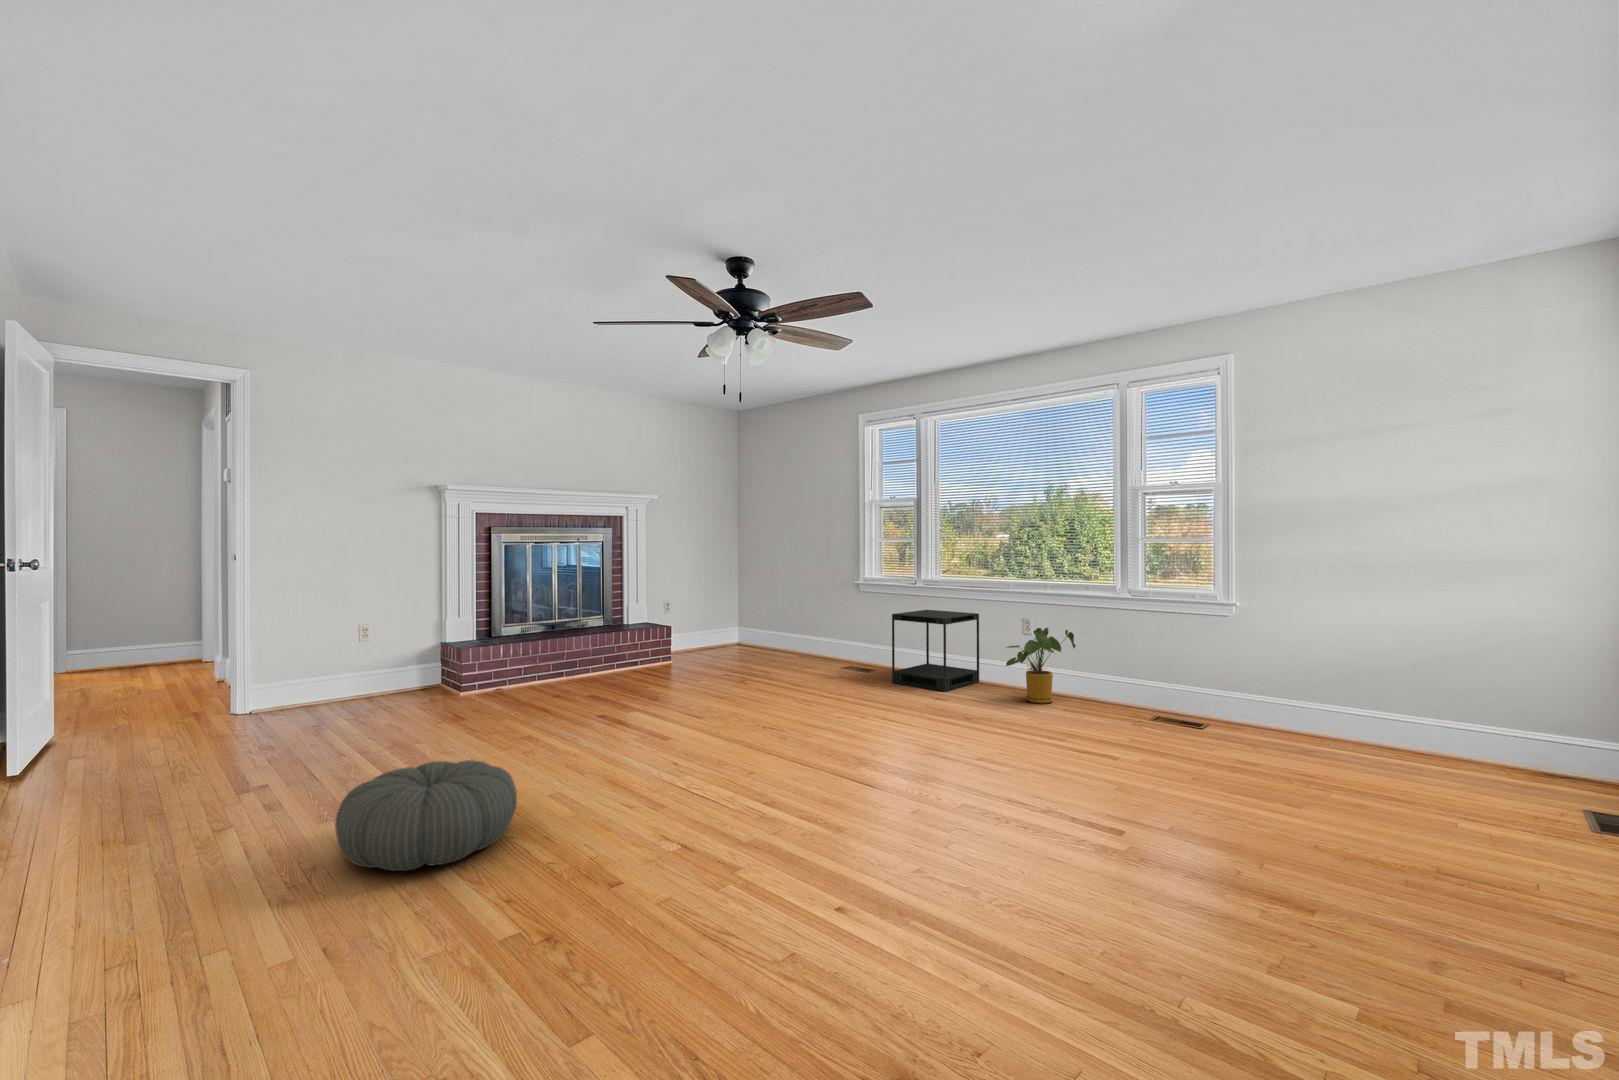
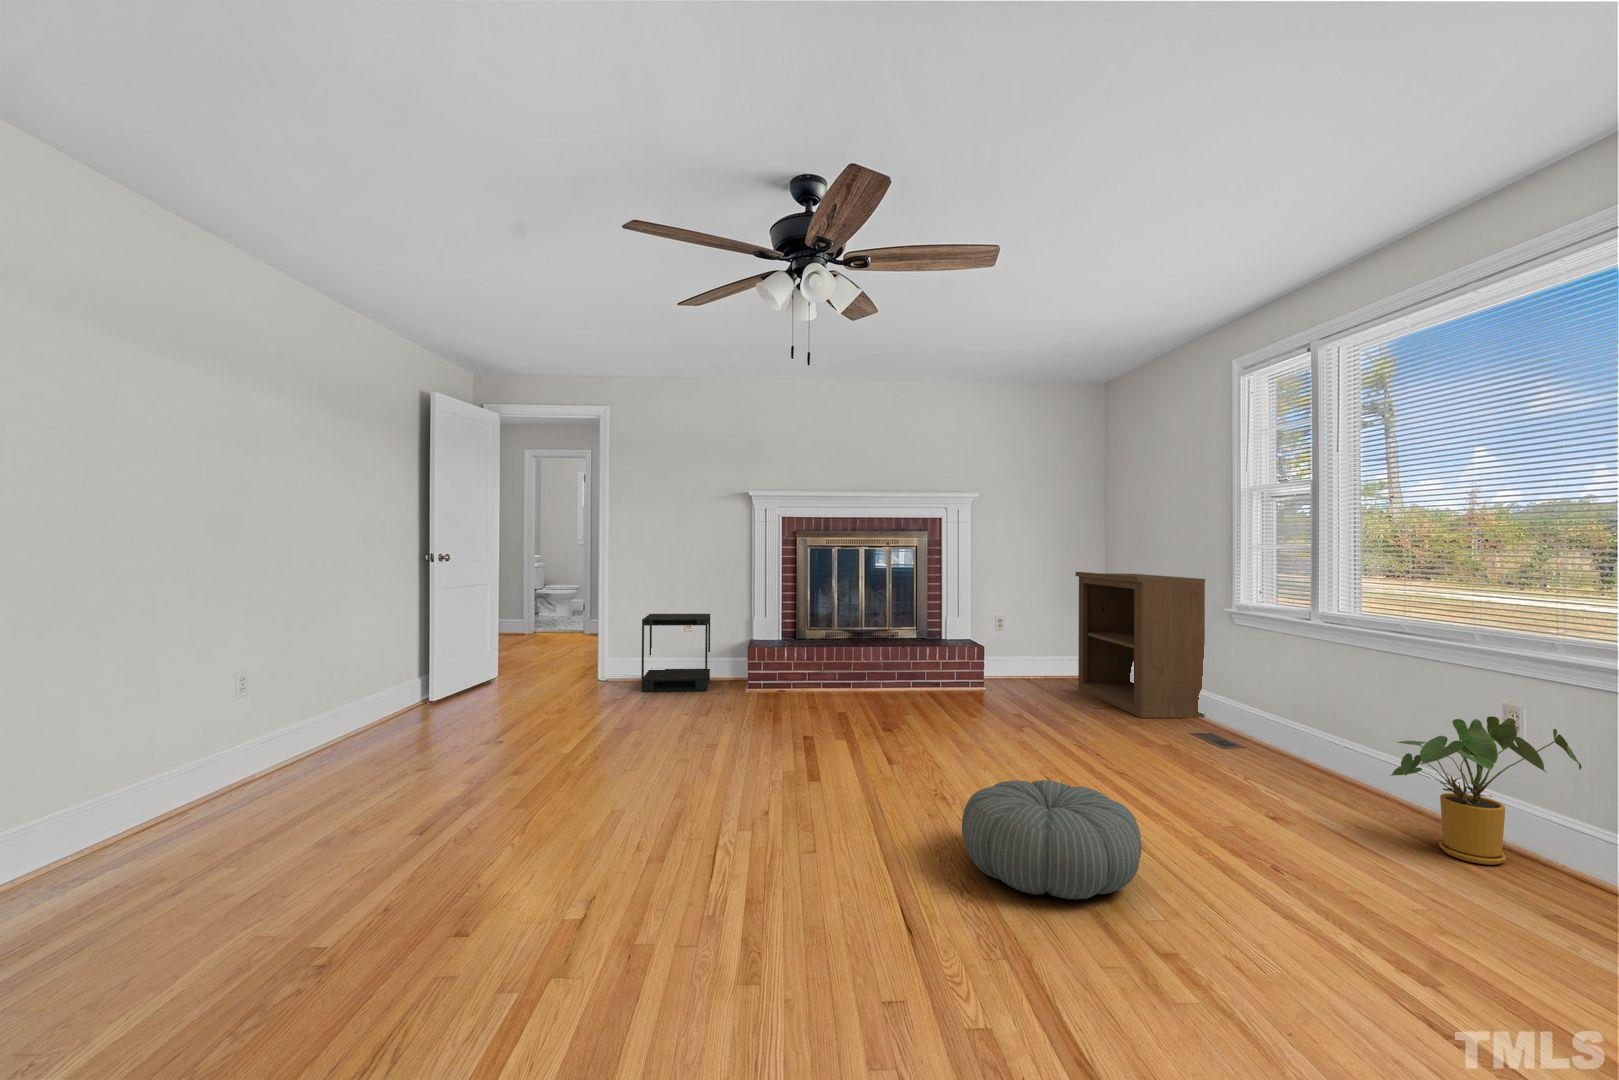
bookshelf: none [732,561,838,665] -> present [1075,572,1205,718]
side table: present [892,610,979,691] -> present [641,614,710,692]
pouf: present [335,760,517,871] -> present [962,780,1142,899]

